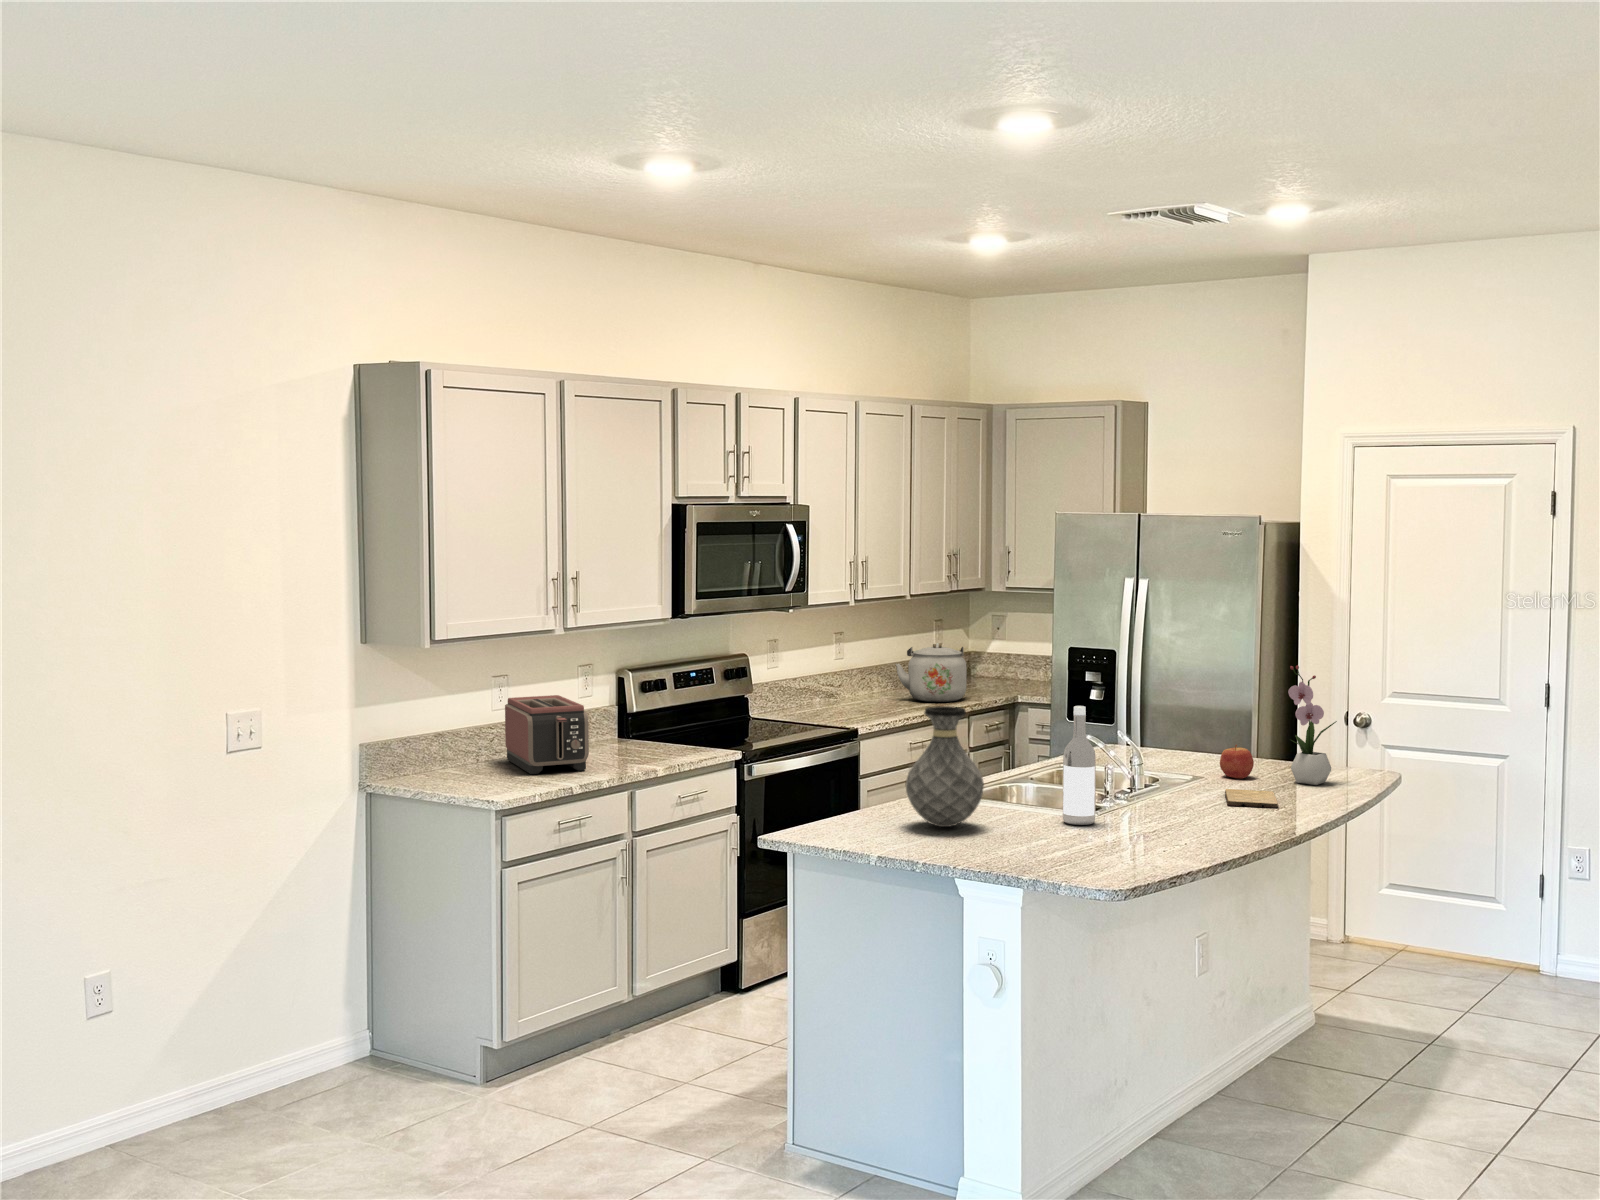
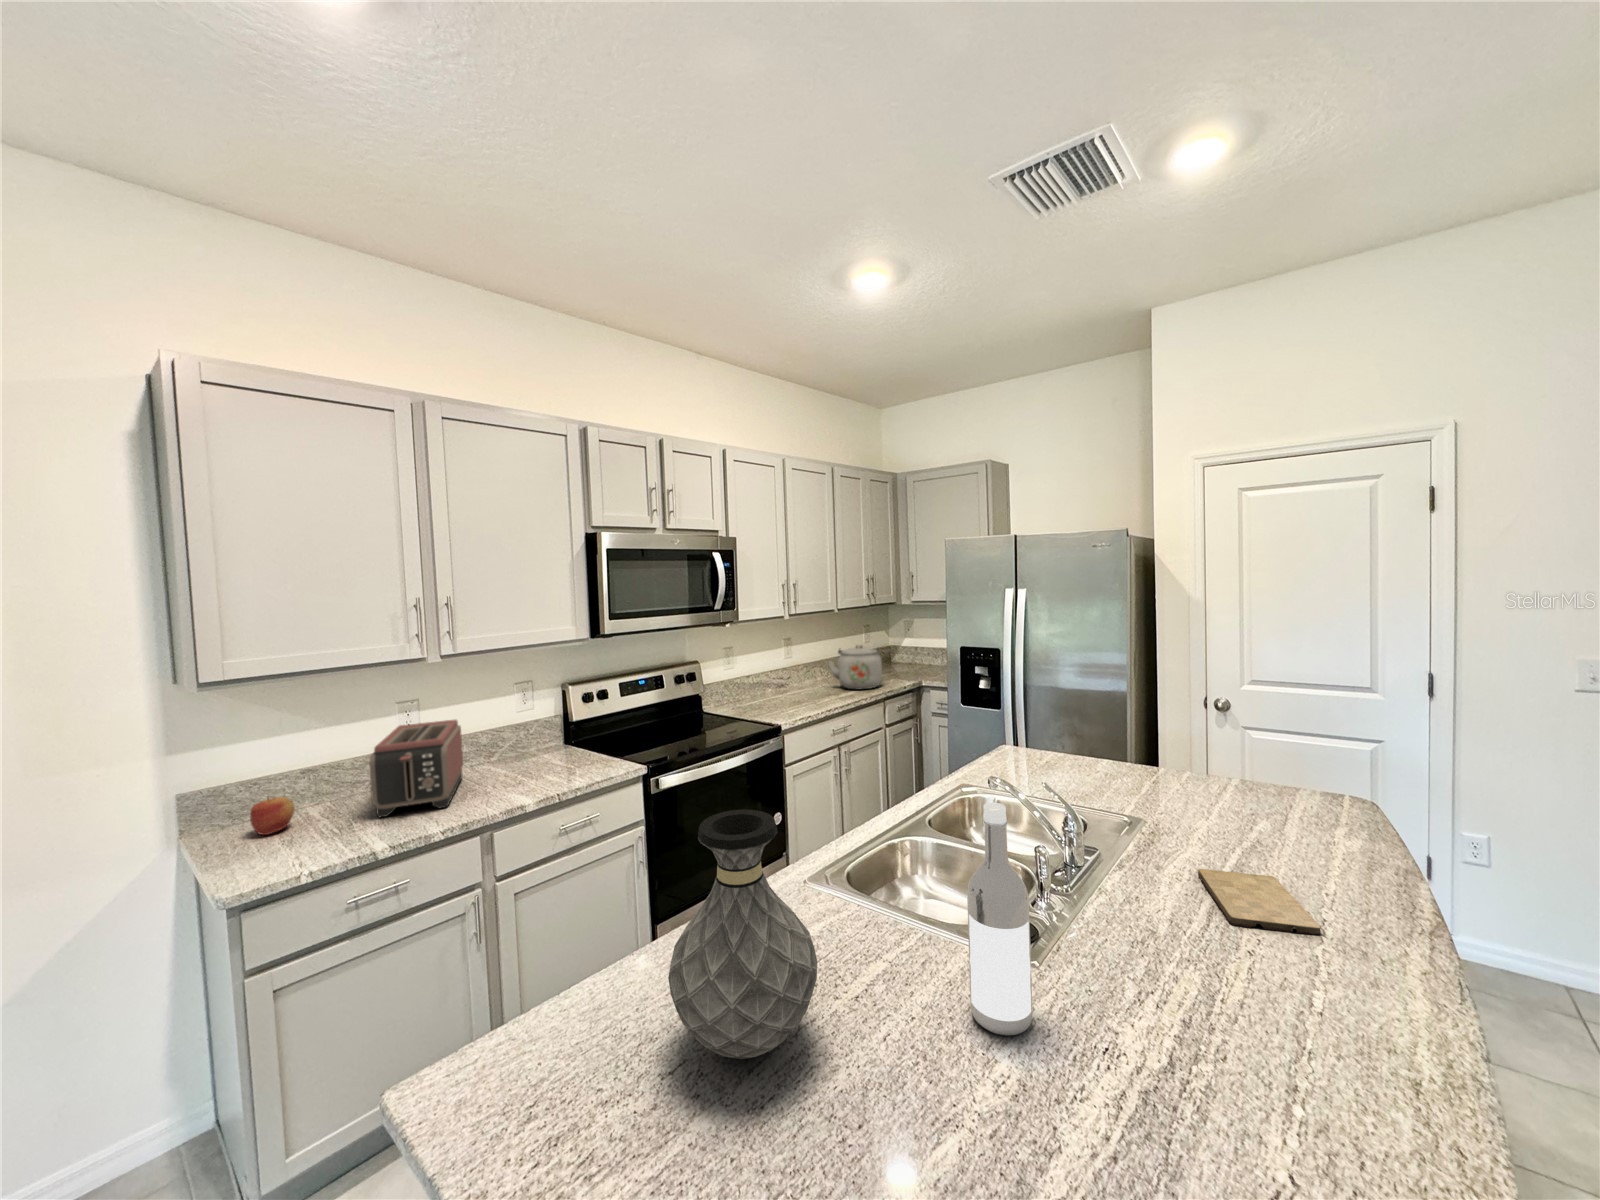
flower arrangement: present [1288,665,1337,785] -> none [1258,685,1327,844]
apple: present [1220,745,1254,779] -> present [250,797,295,835]

